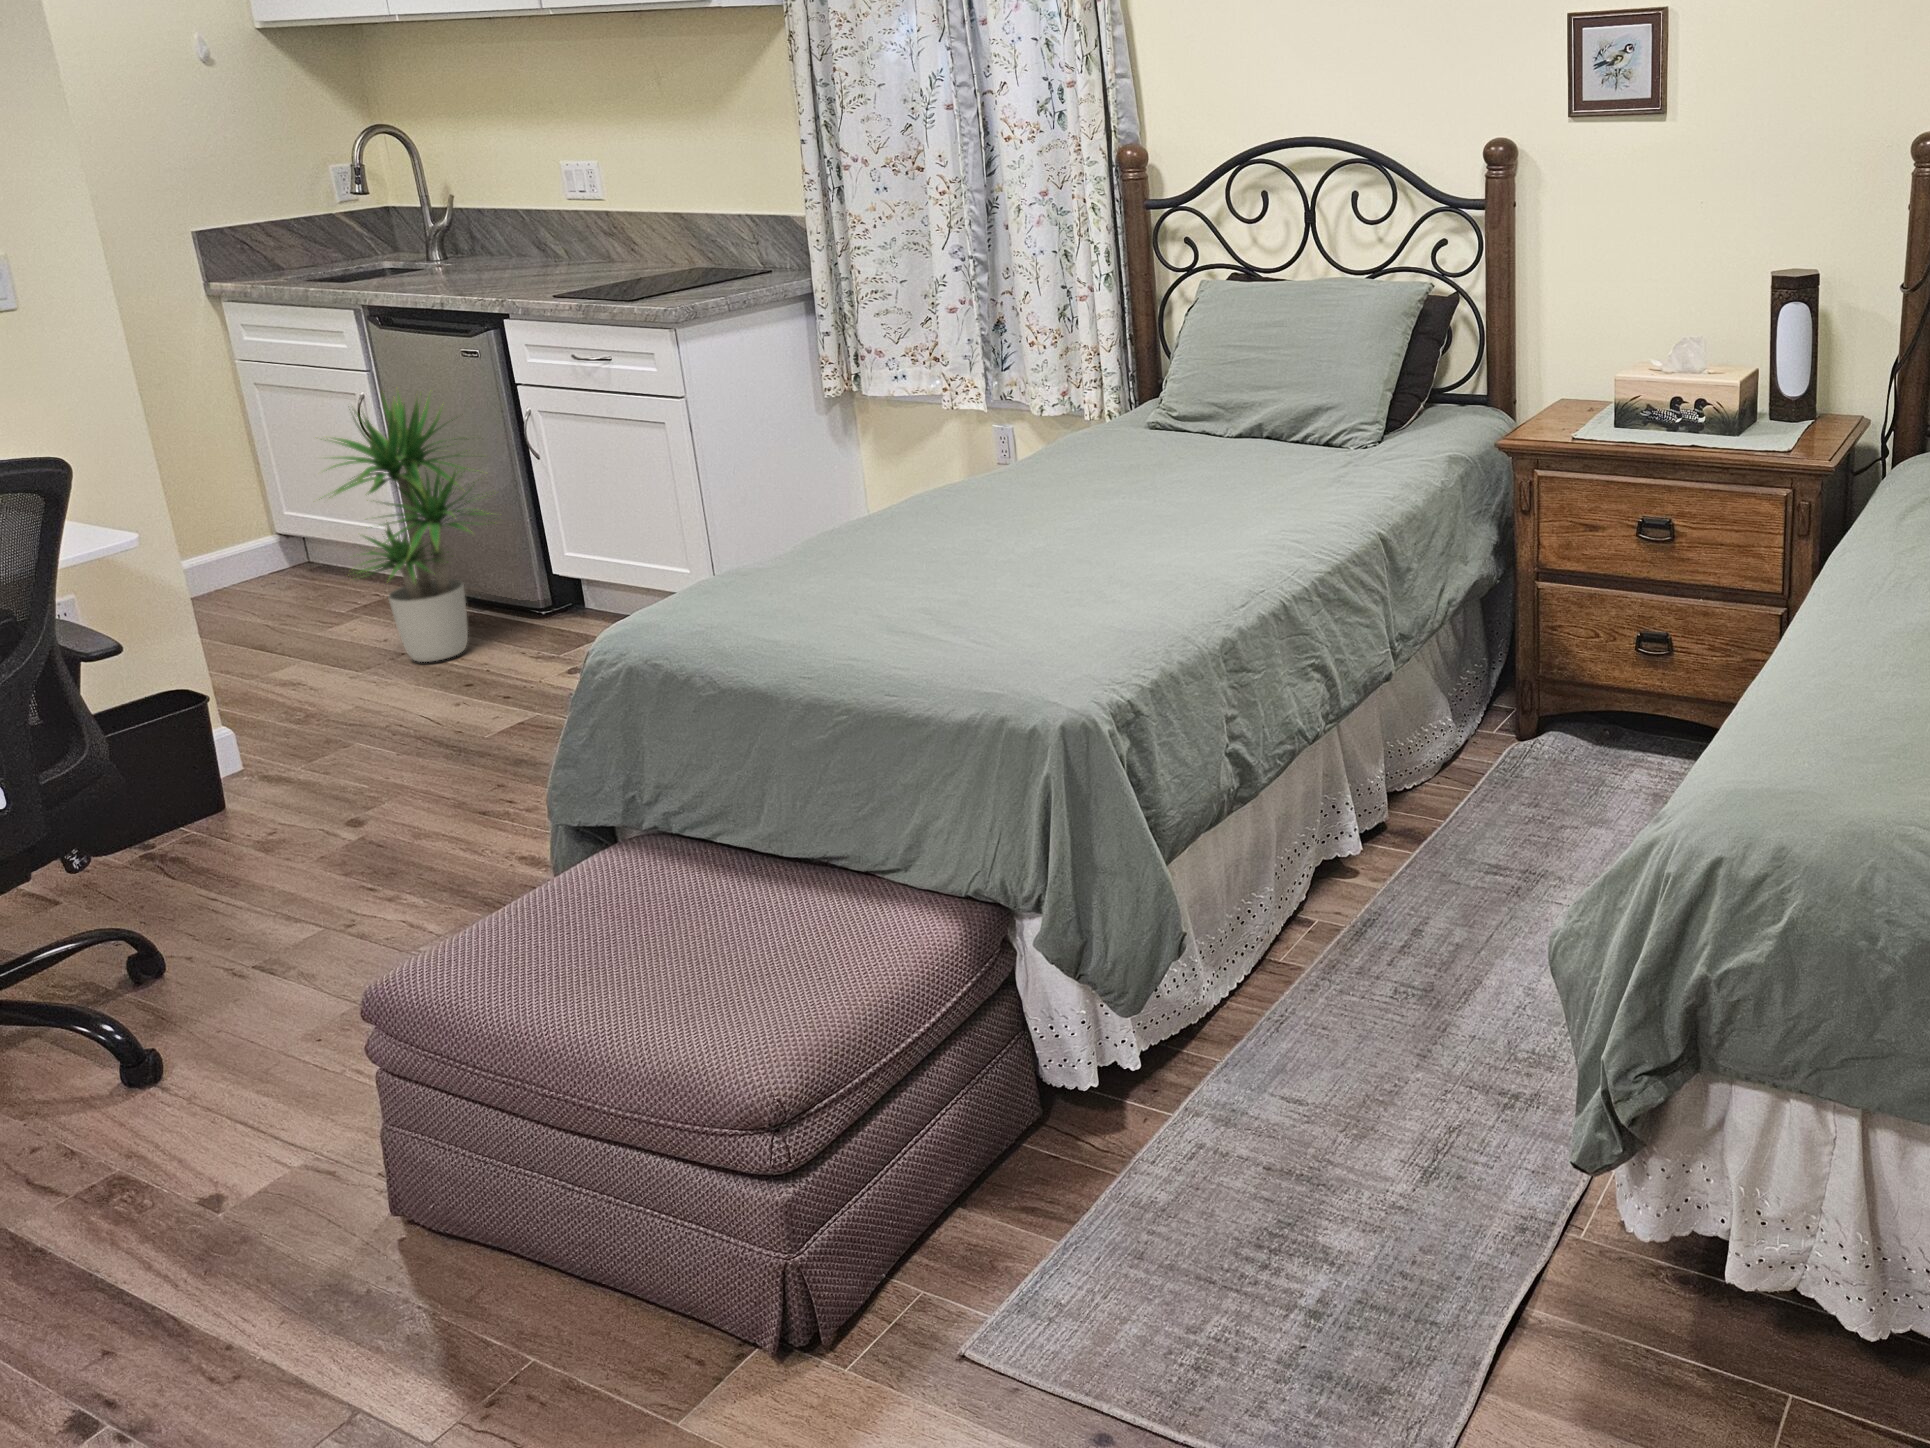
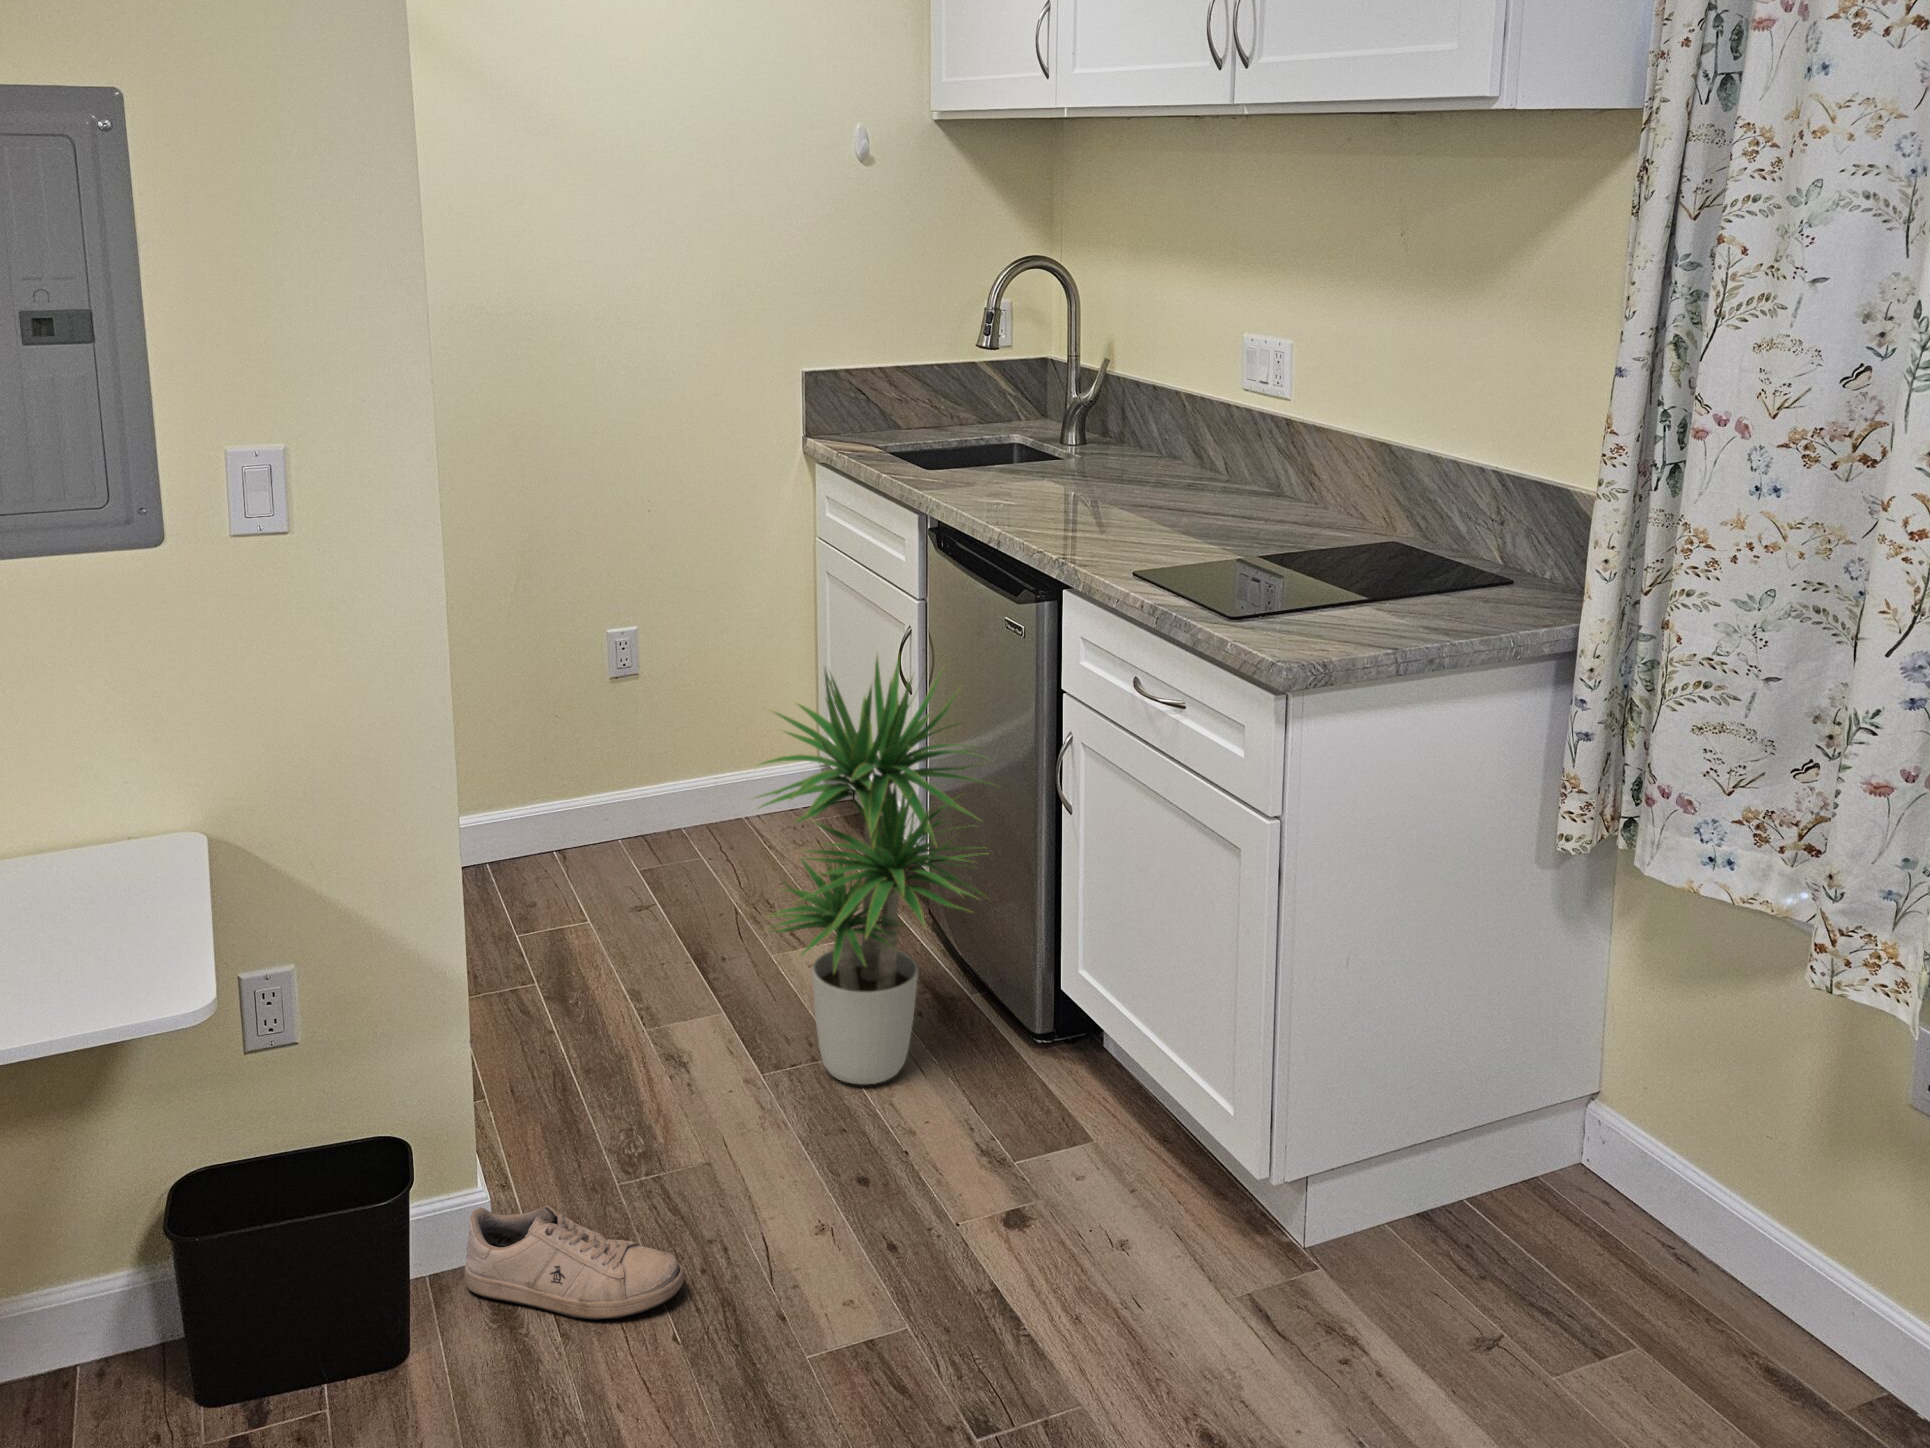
shoe: none [241,725,398,787] -> present [464,1205,684,1319]

